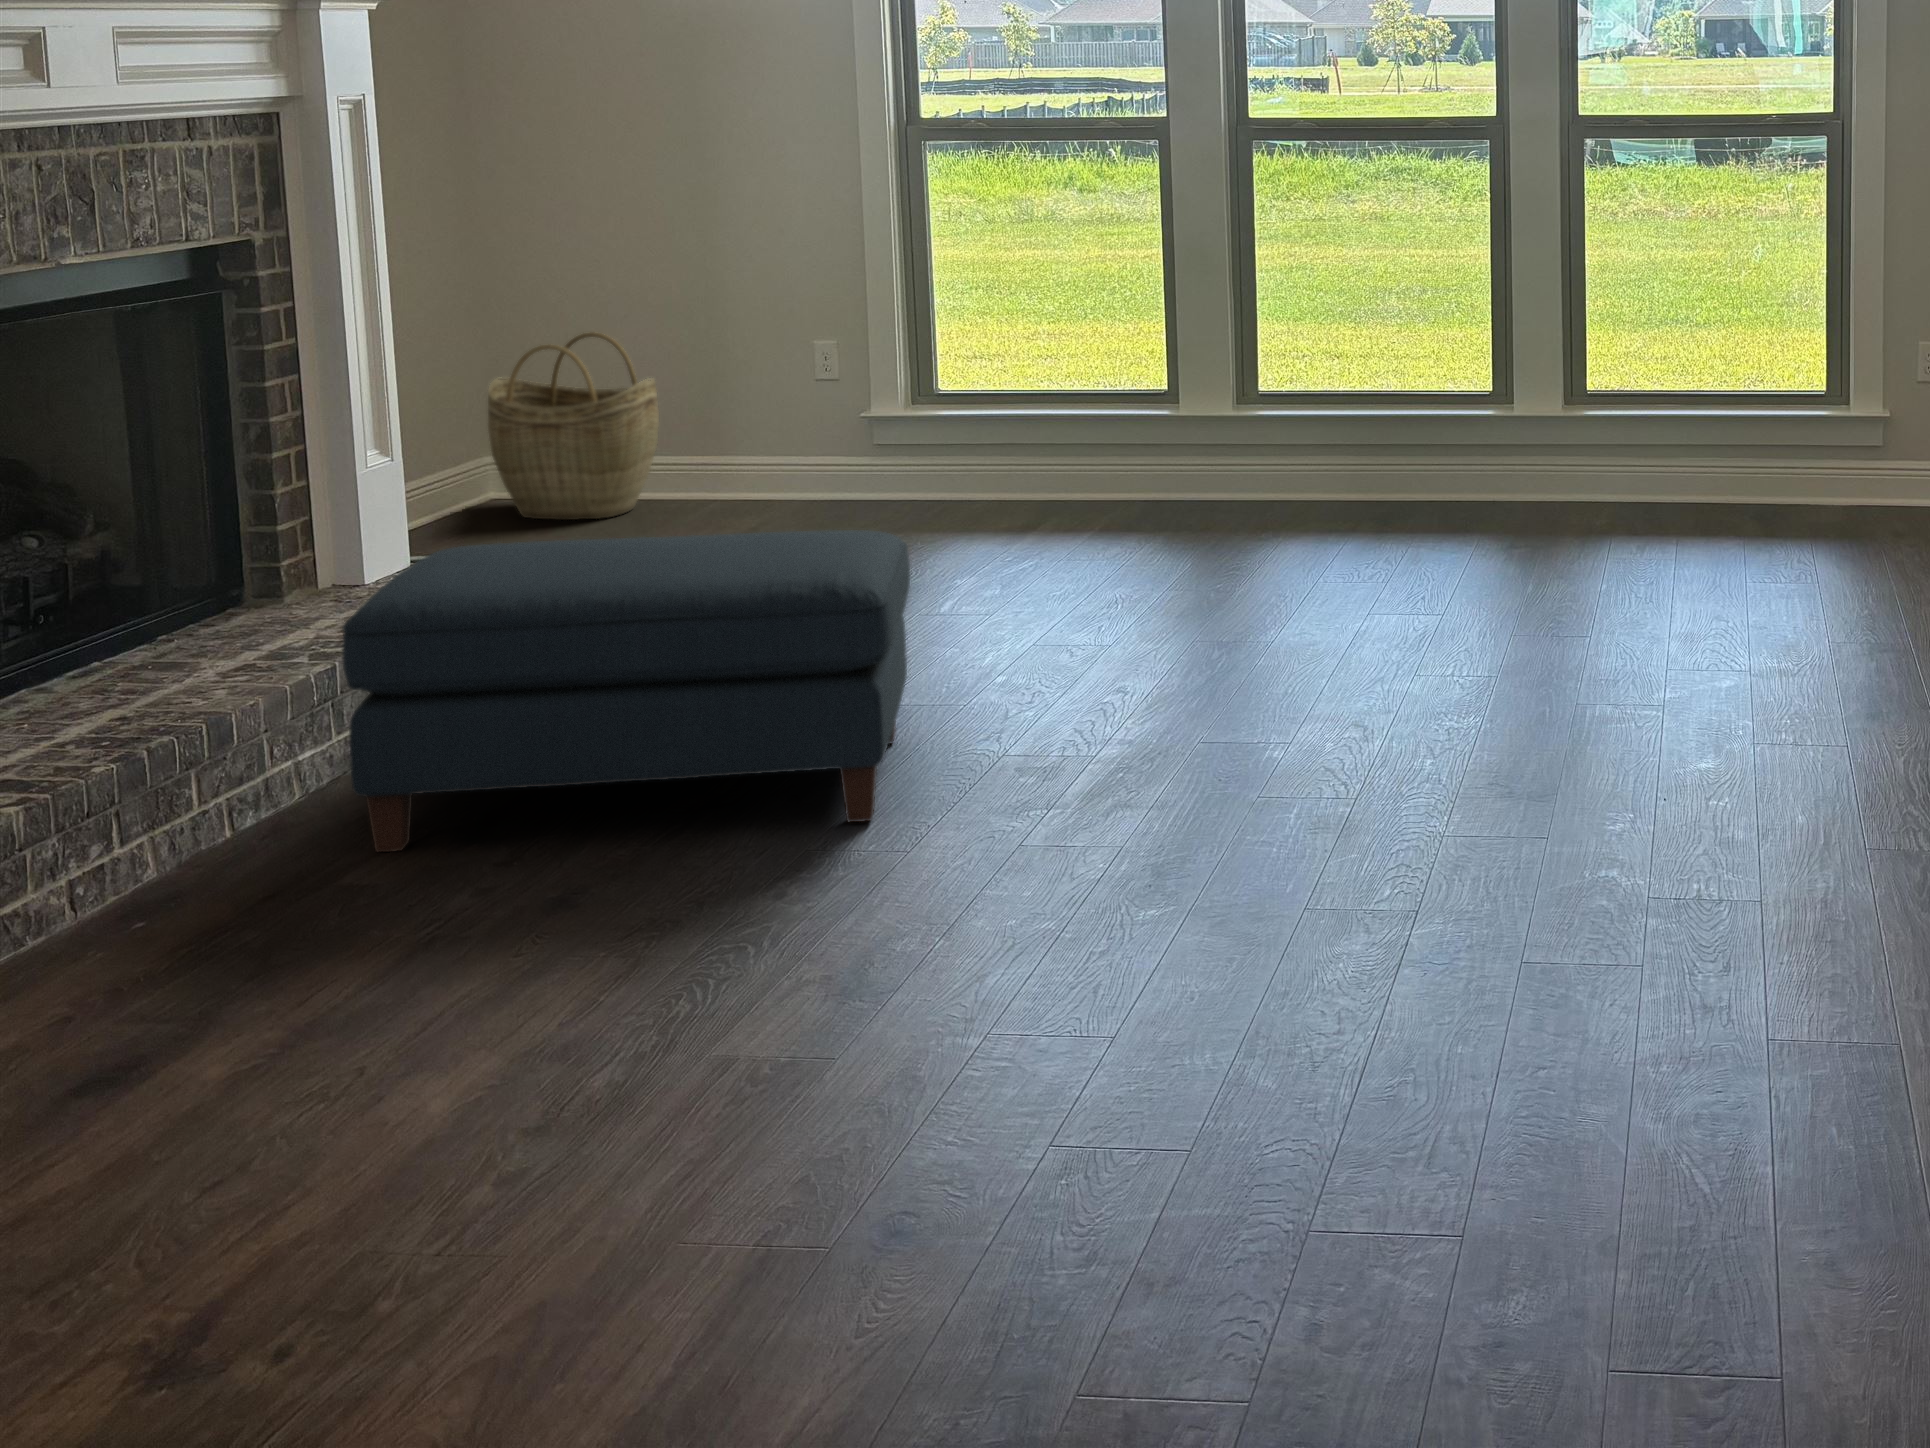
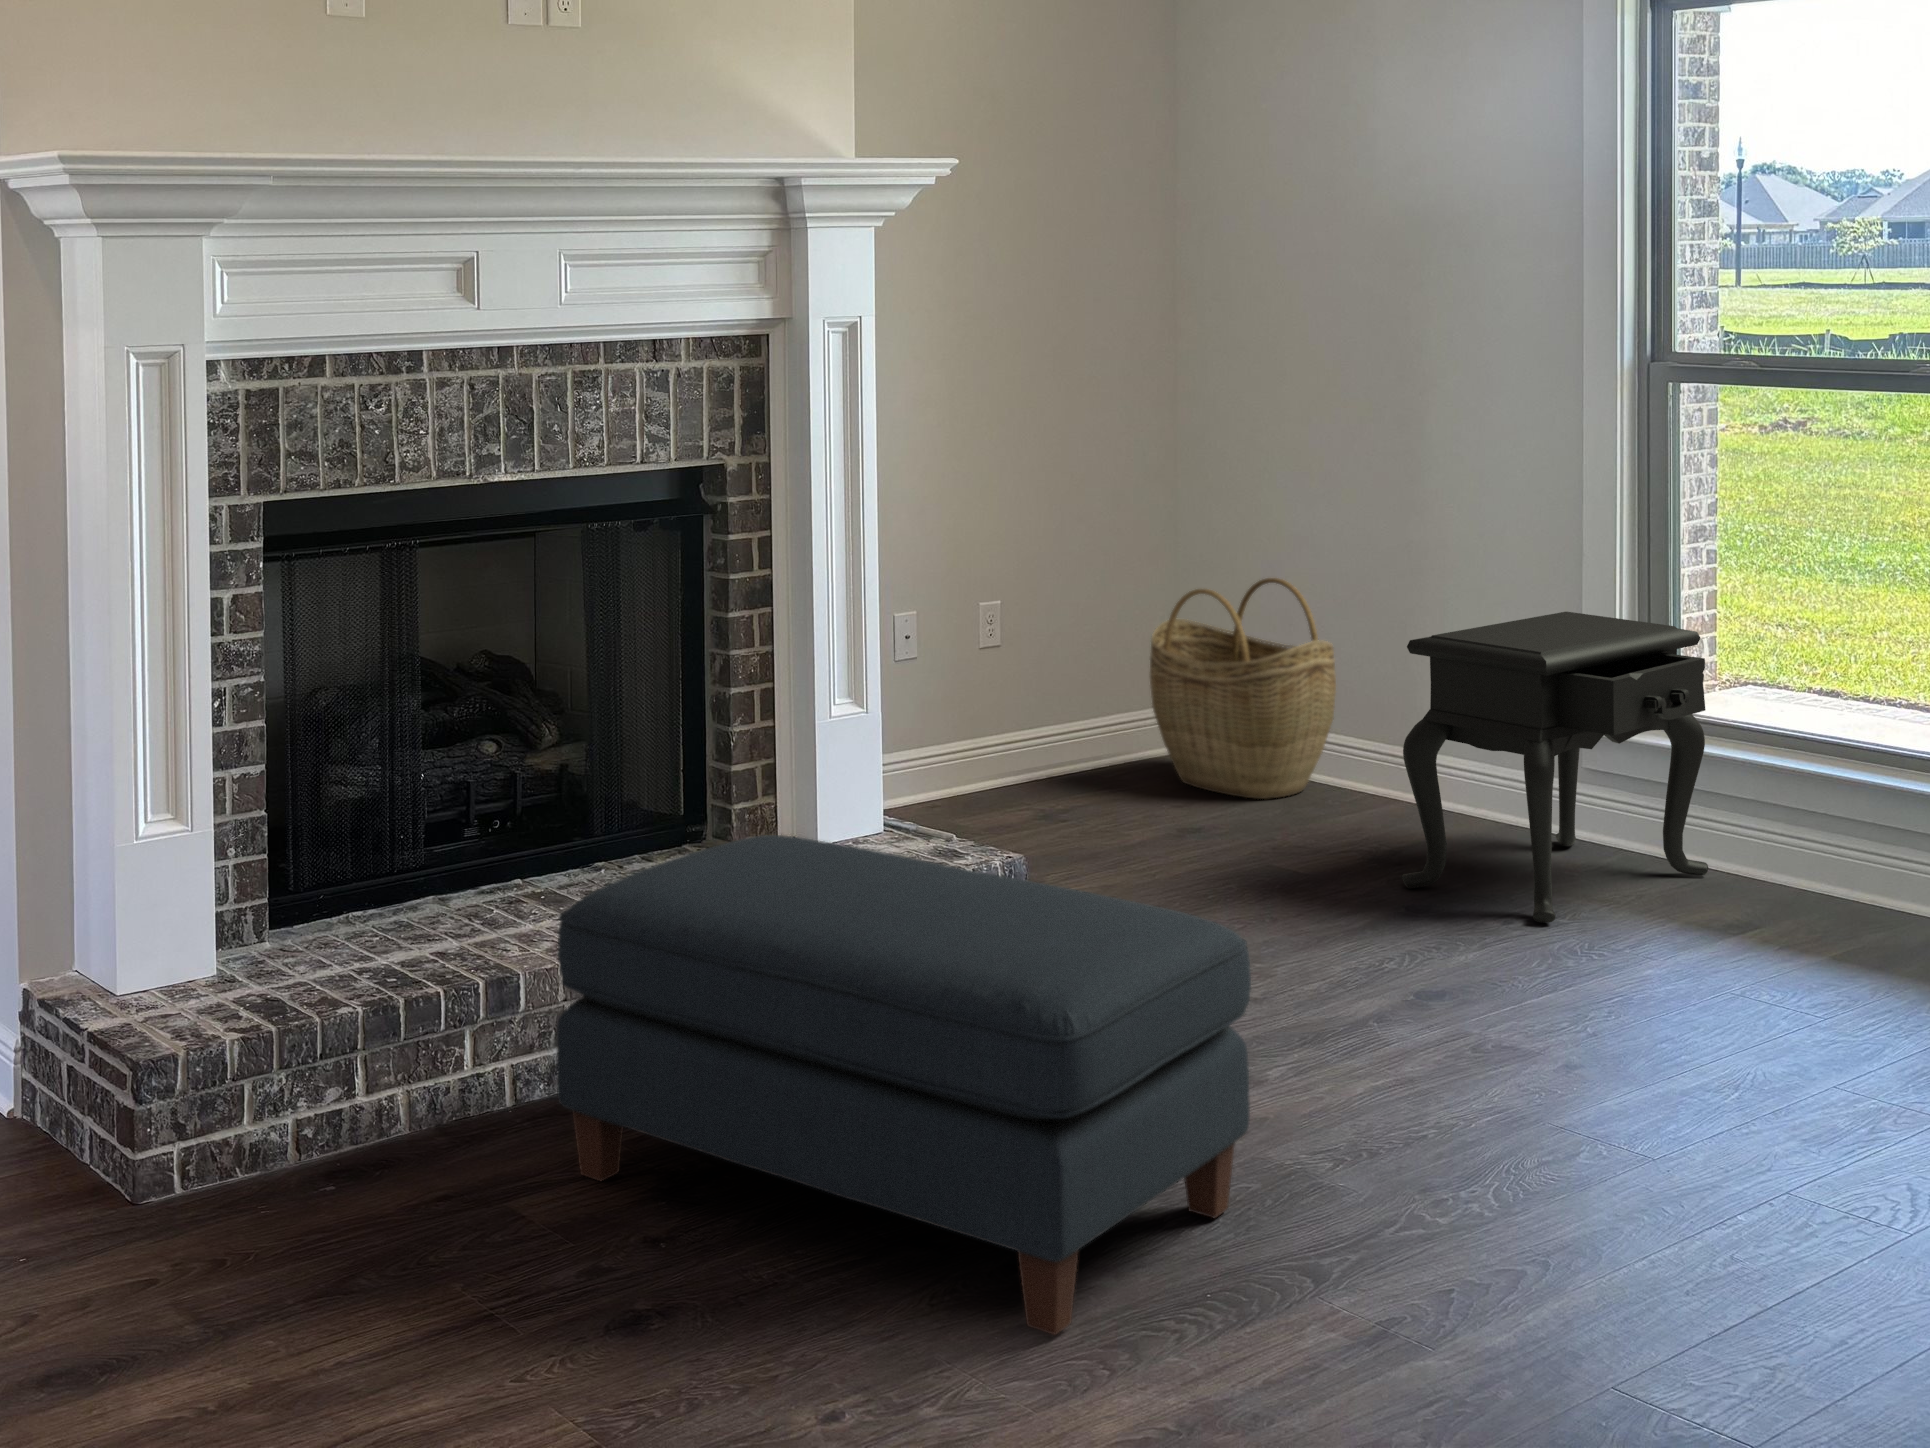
side table: none [783,329,981,553] -> present [1402,612,1708,923]

